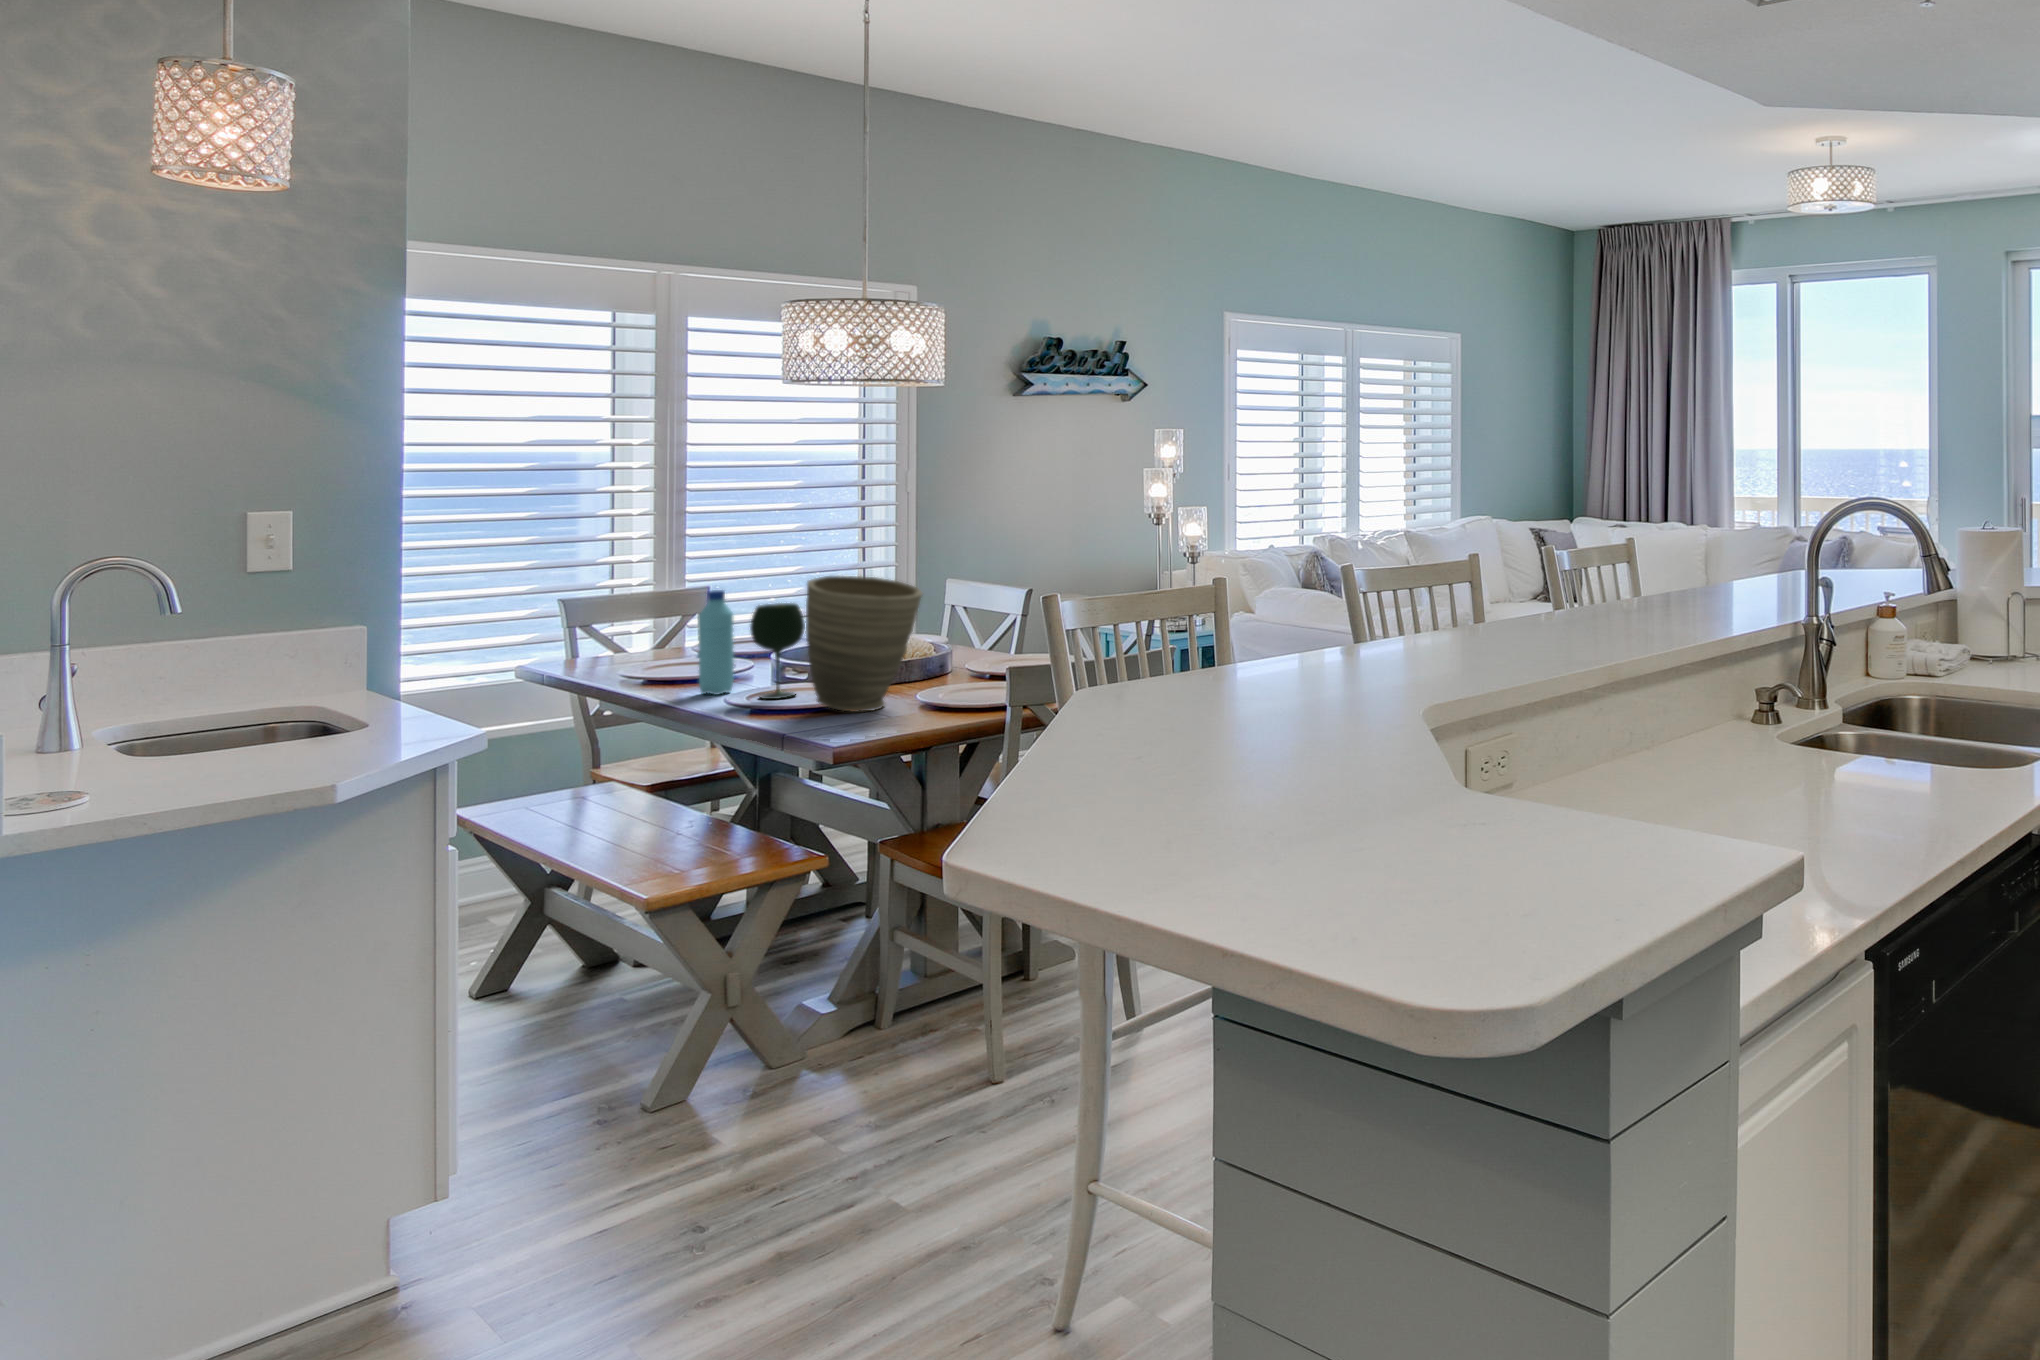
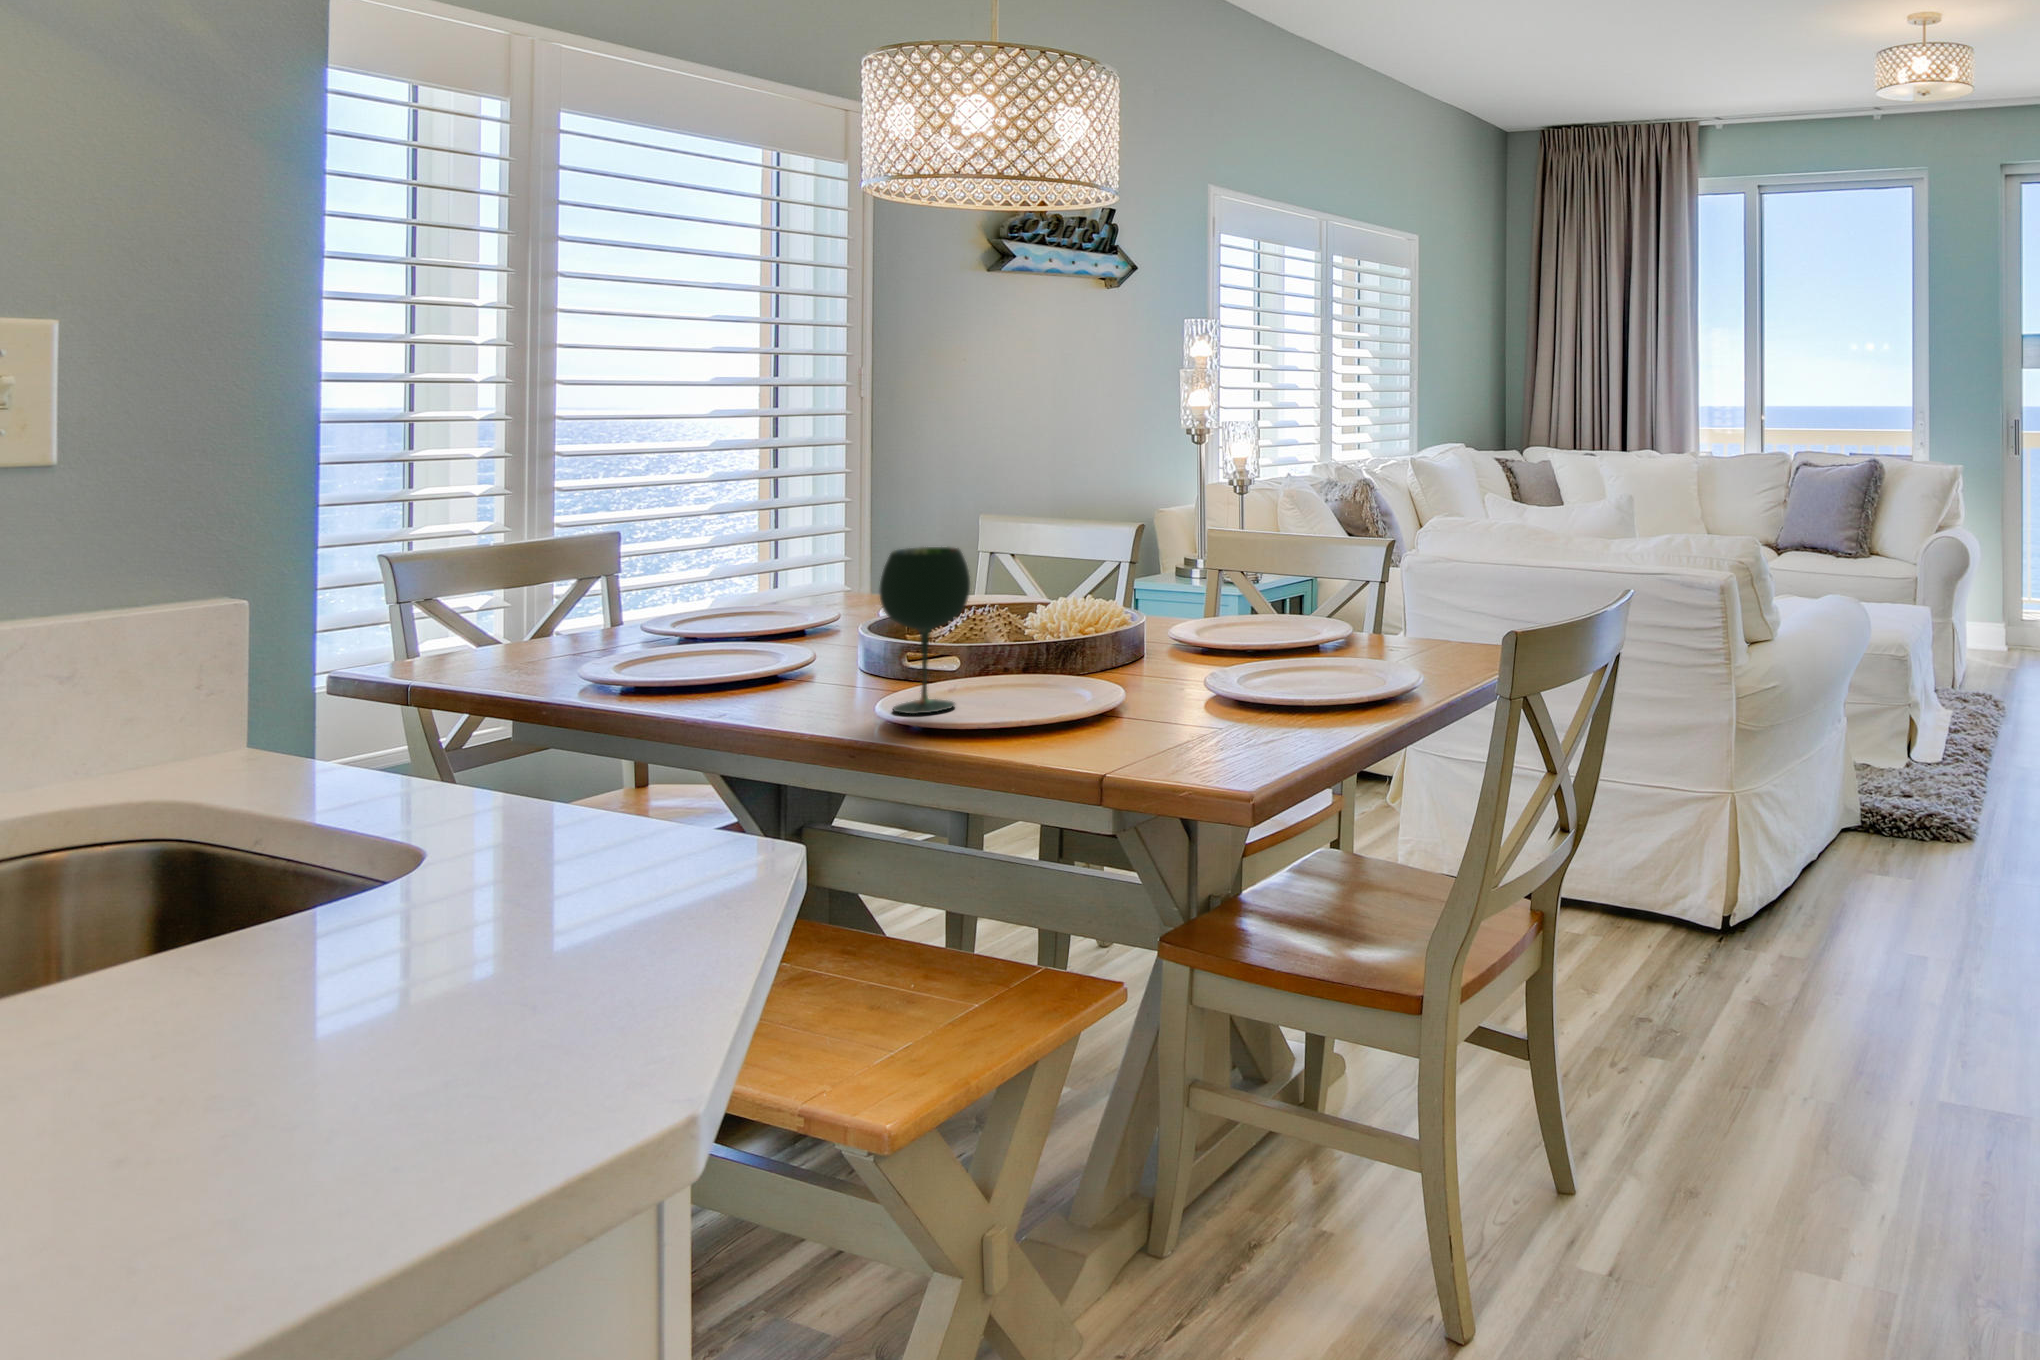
vase: present [806,576,922,712] -> none [1040,496,1230,731]
water bottle: present [698,590,734,695] -> none [764,527,825,710]

